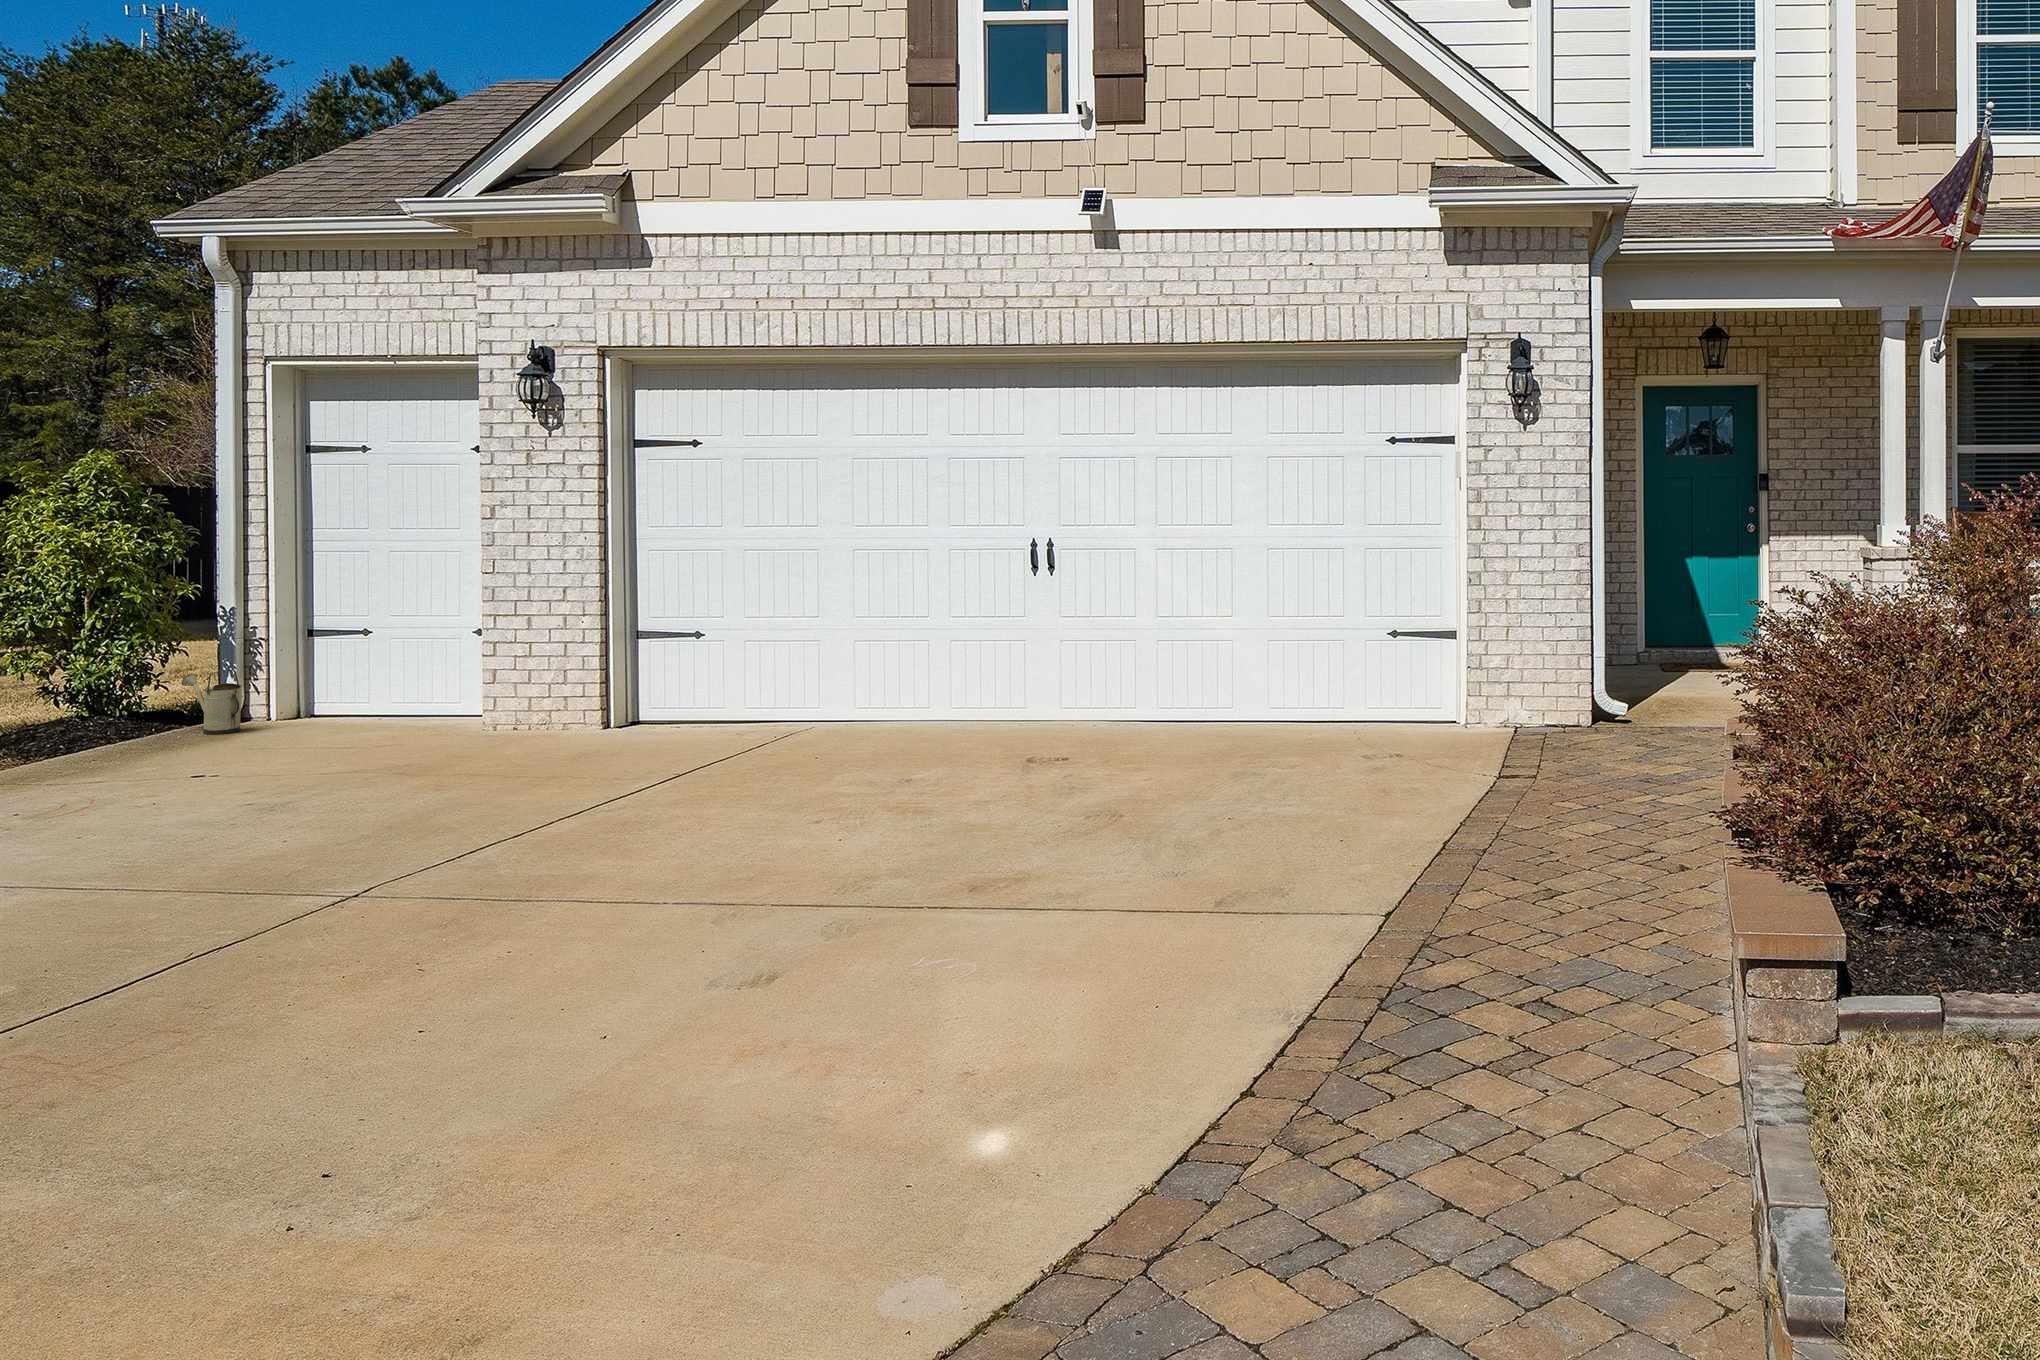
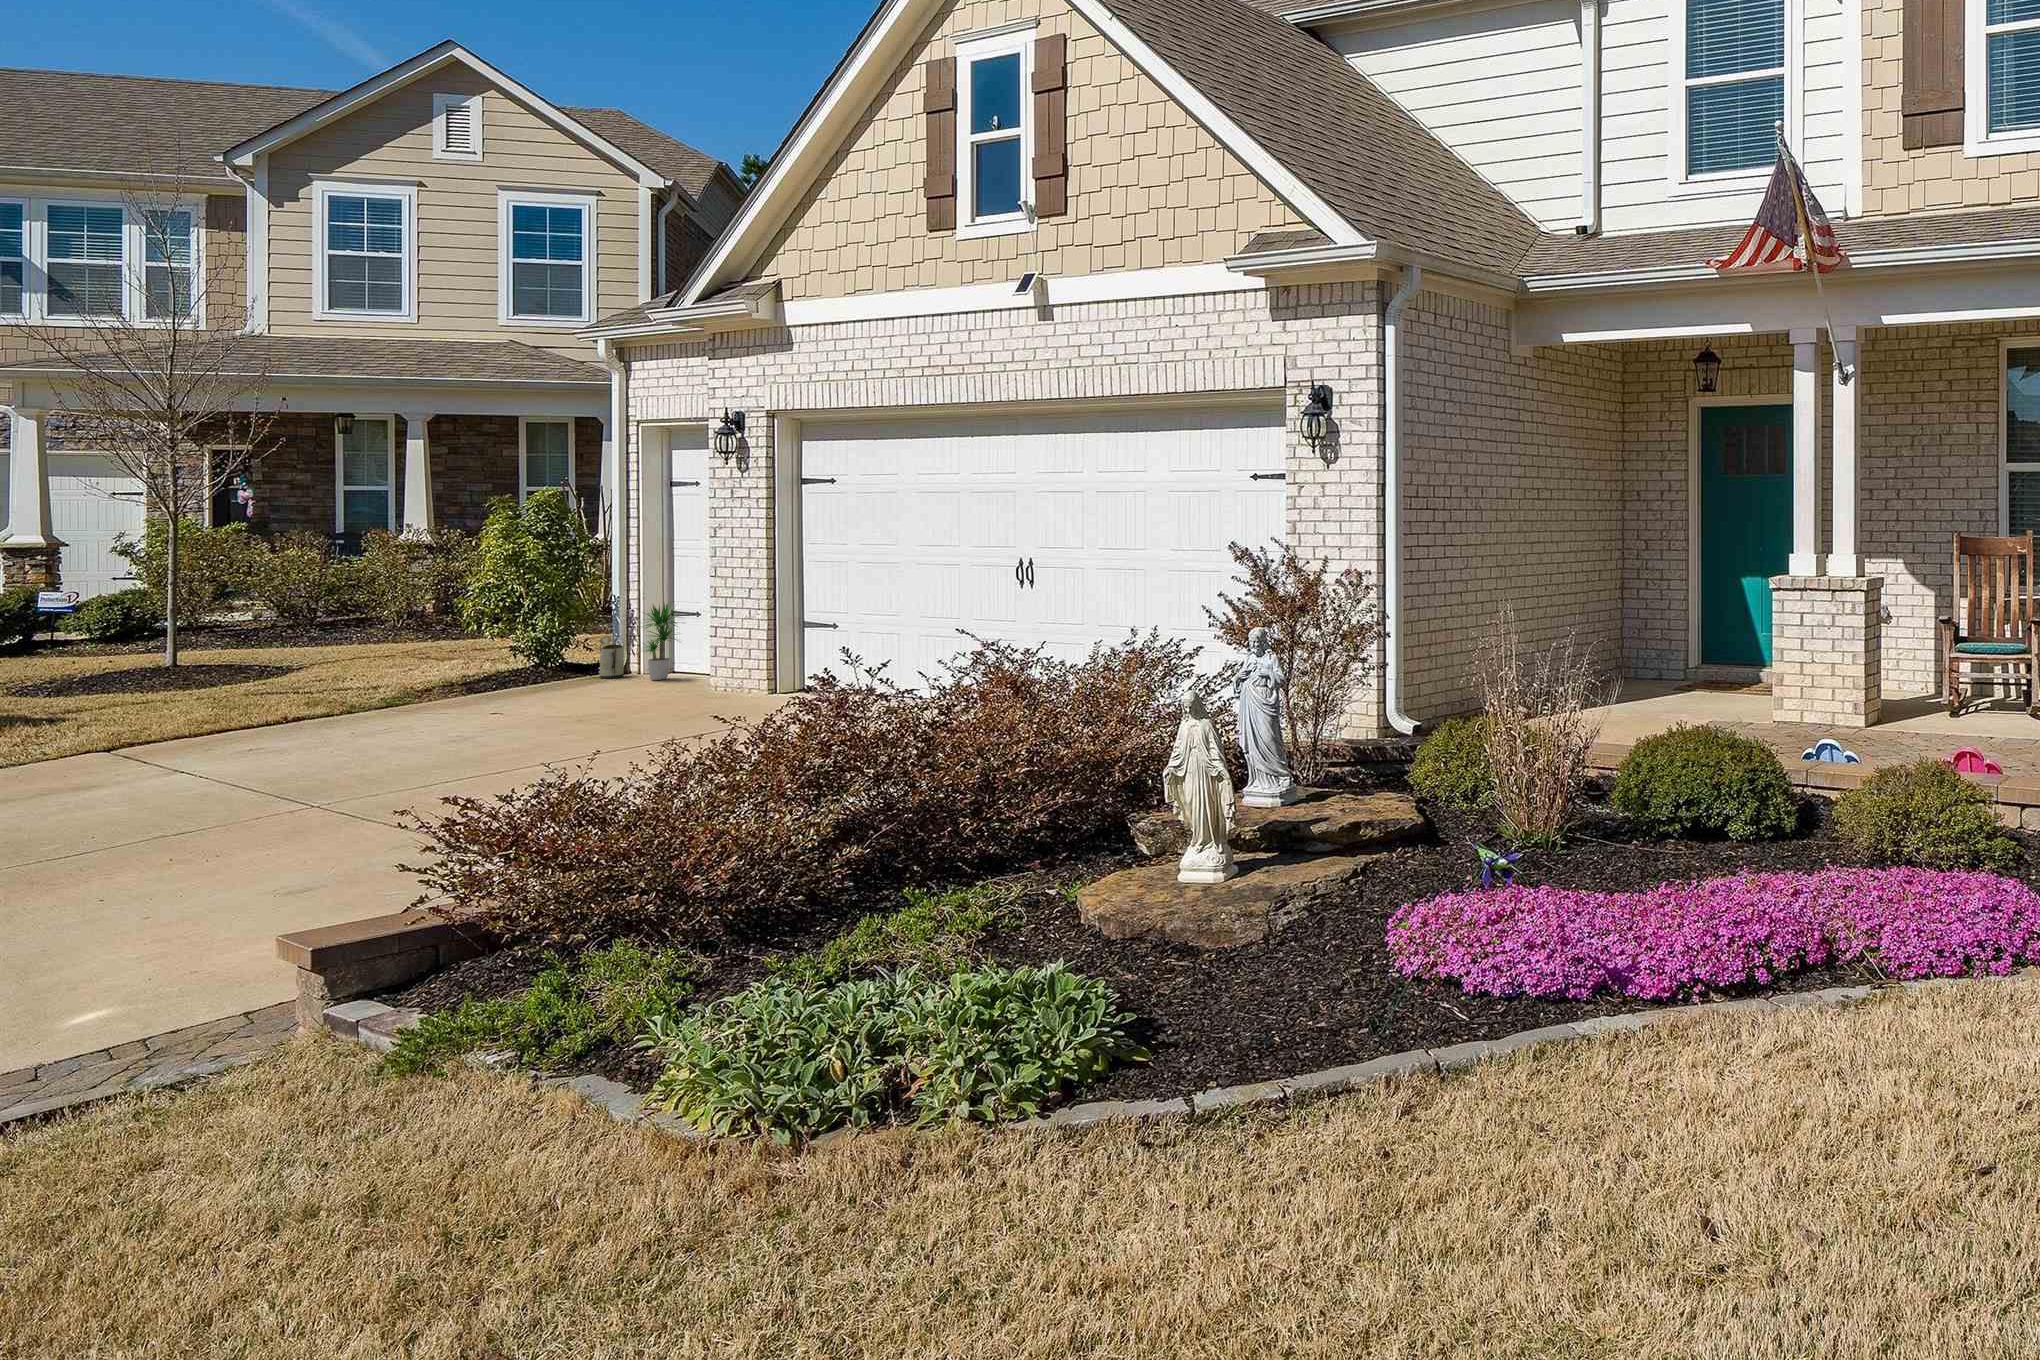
potted plant: none [283,614,363,729] -> present [644,603,678,680]

